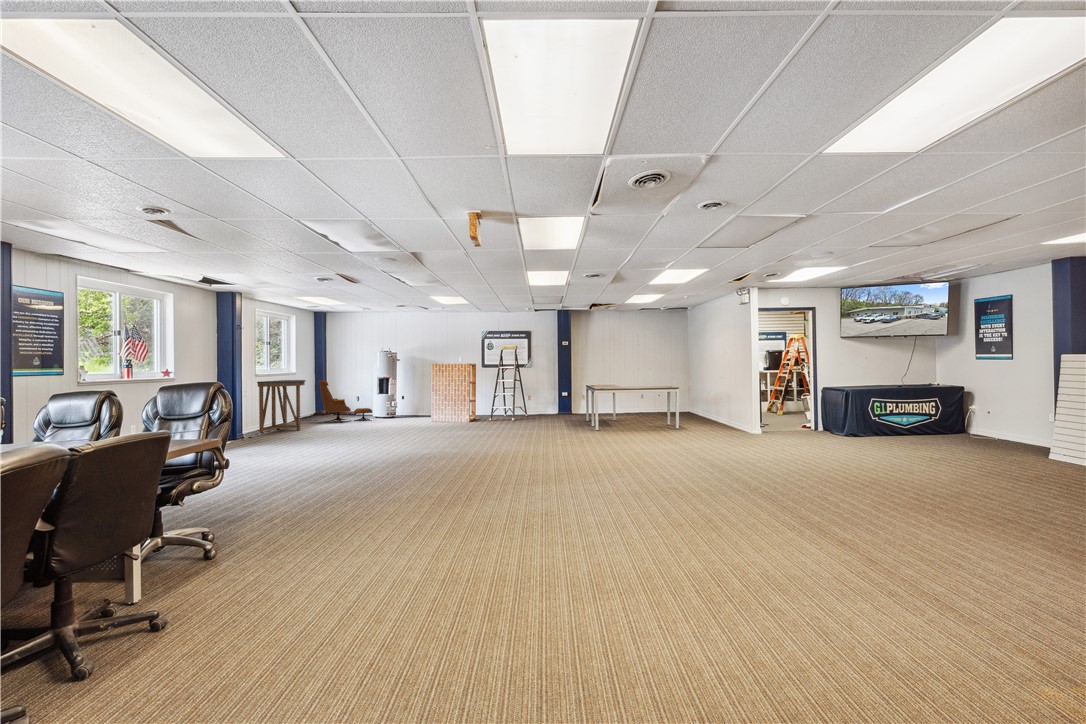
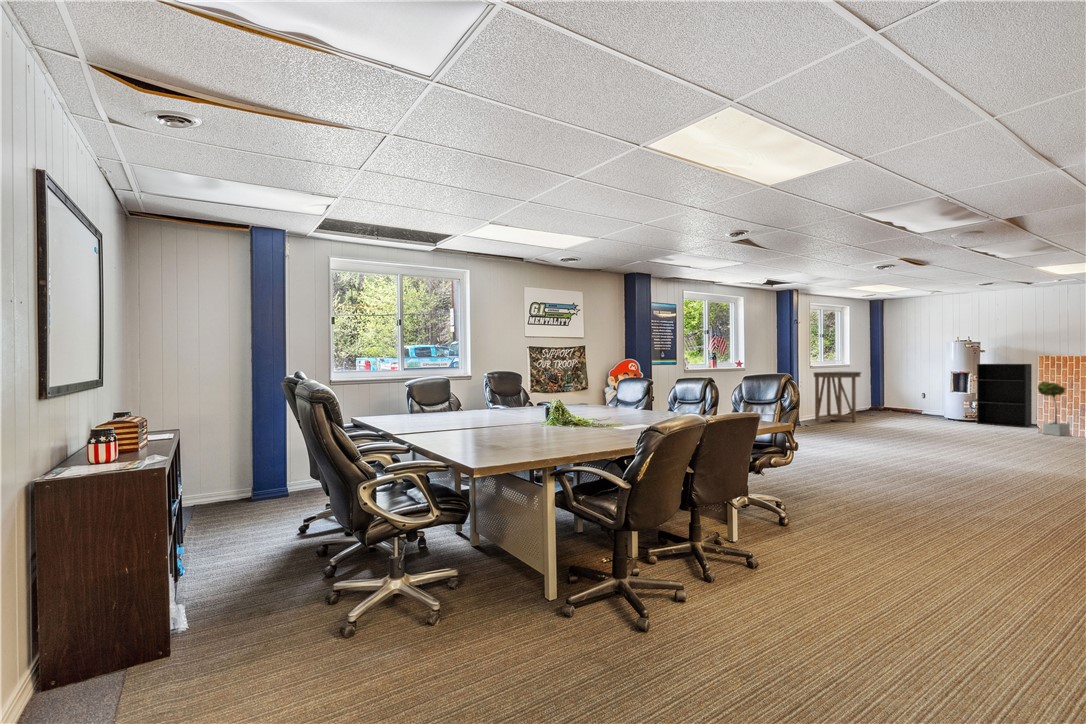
bookshelf: none [397,371,433,422] -> present [977,364,1032,427]
lounge chair: present [319,380,373,423] -> none [875,373,942,419]
potted tree: none [436,384,455,426] -> present [1038,381,1070,436]

